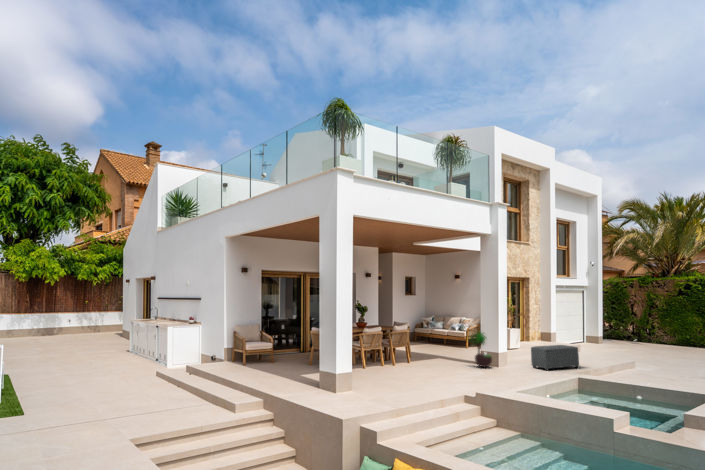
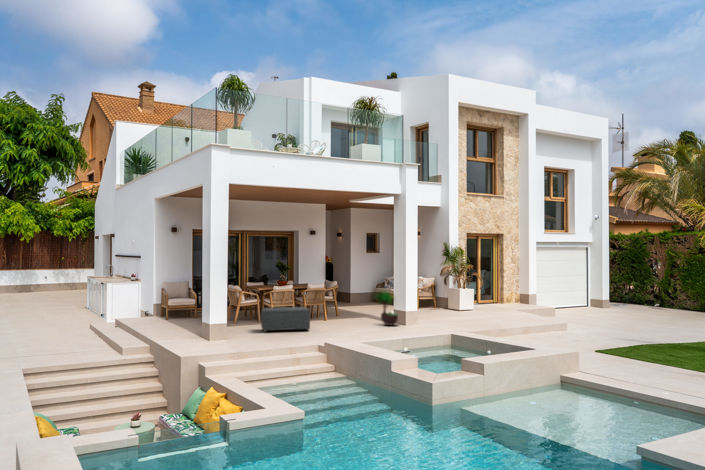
ottoman: present [531,345,579,371] -> present [261,307,310,333]

